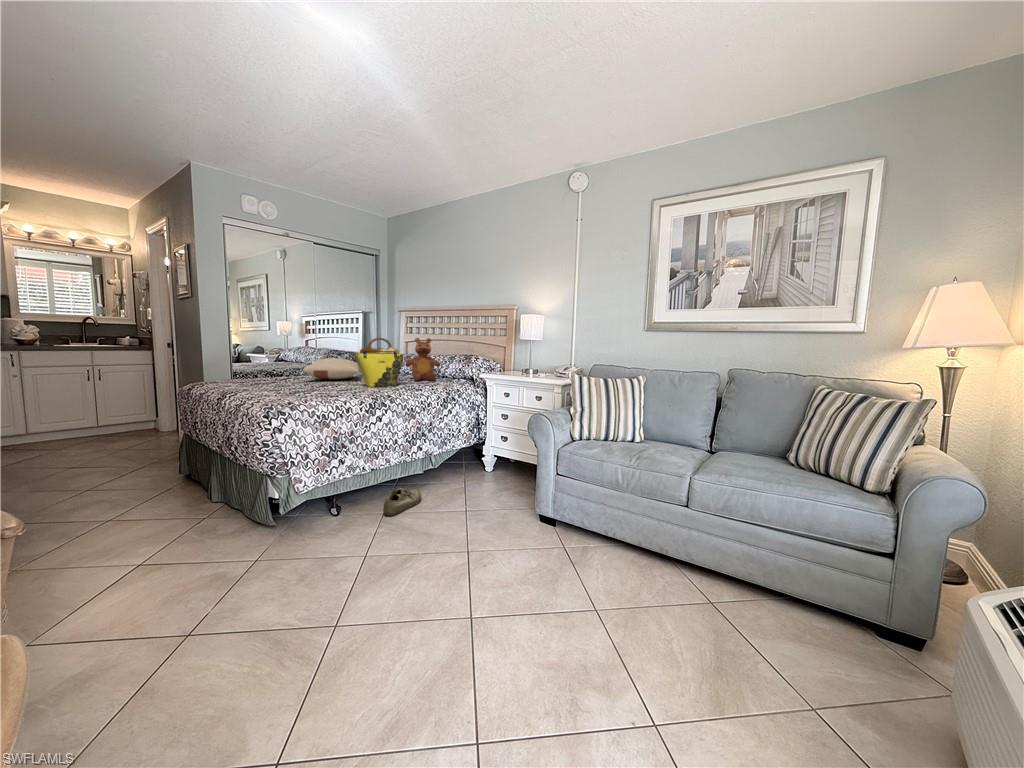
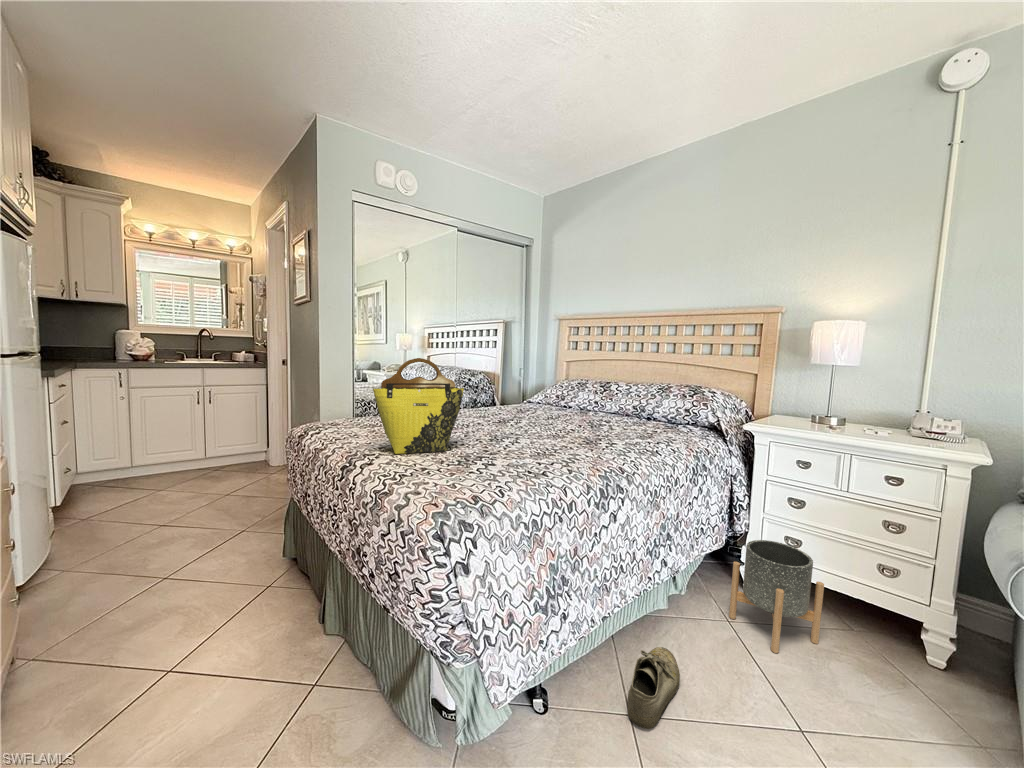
tote bag: present [356,338,404,387] -> present [373,358,464,454]
teddy bear: present [405,338,440,381] -> none [598,358,652,428]
pillow: present [303,358,360,379] -> none [454,388,535,420]
planter: none [468,438,508,490] -> present [729,540,824,653]

